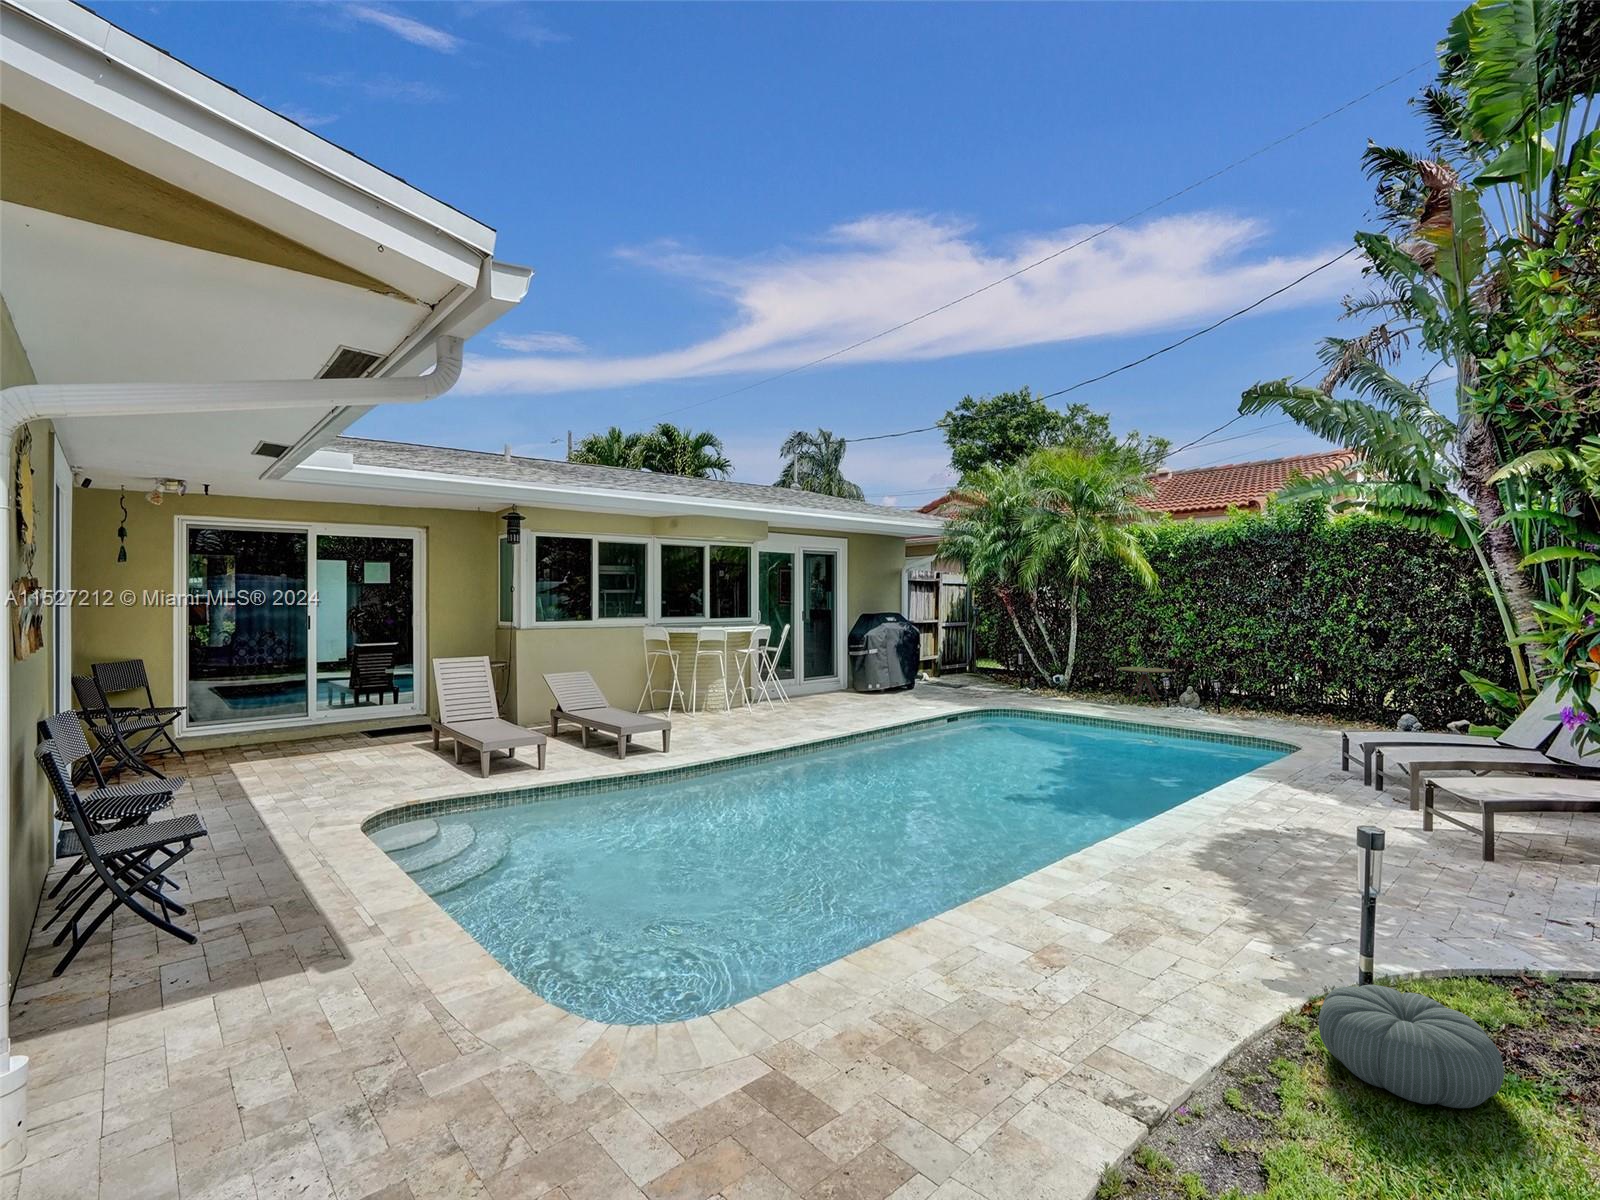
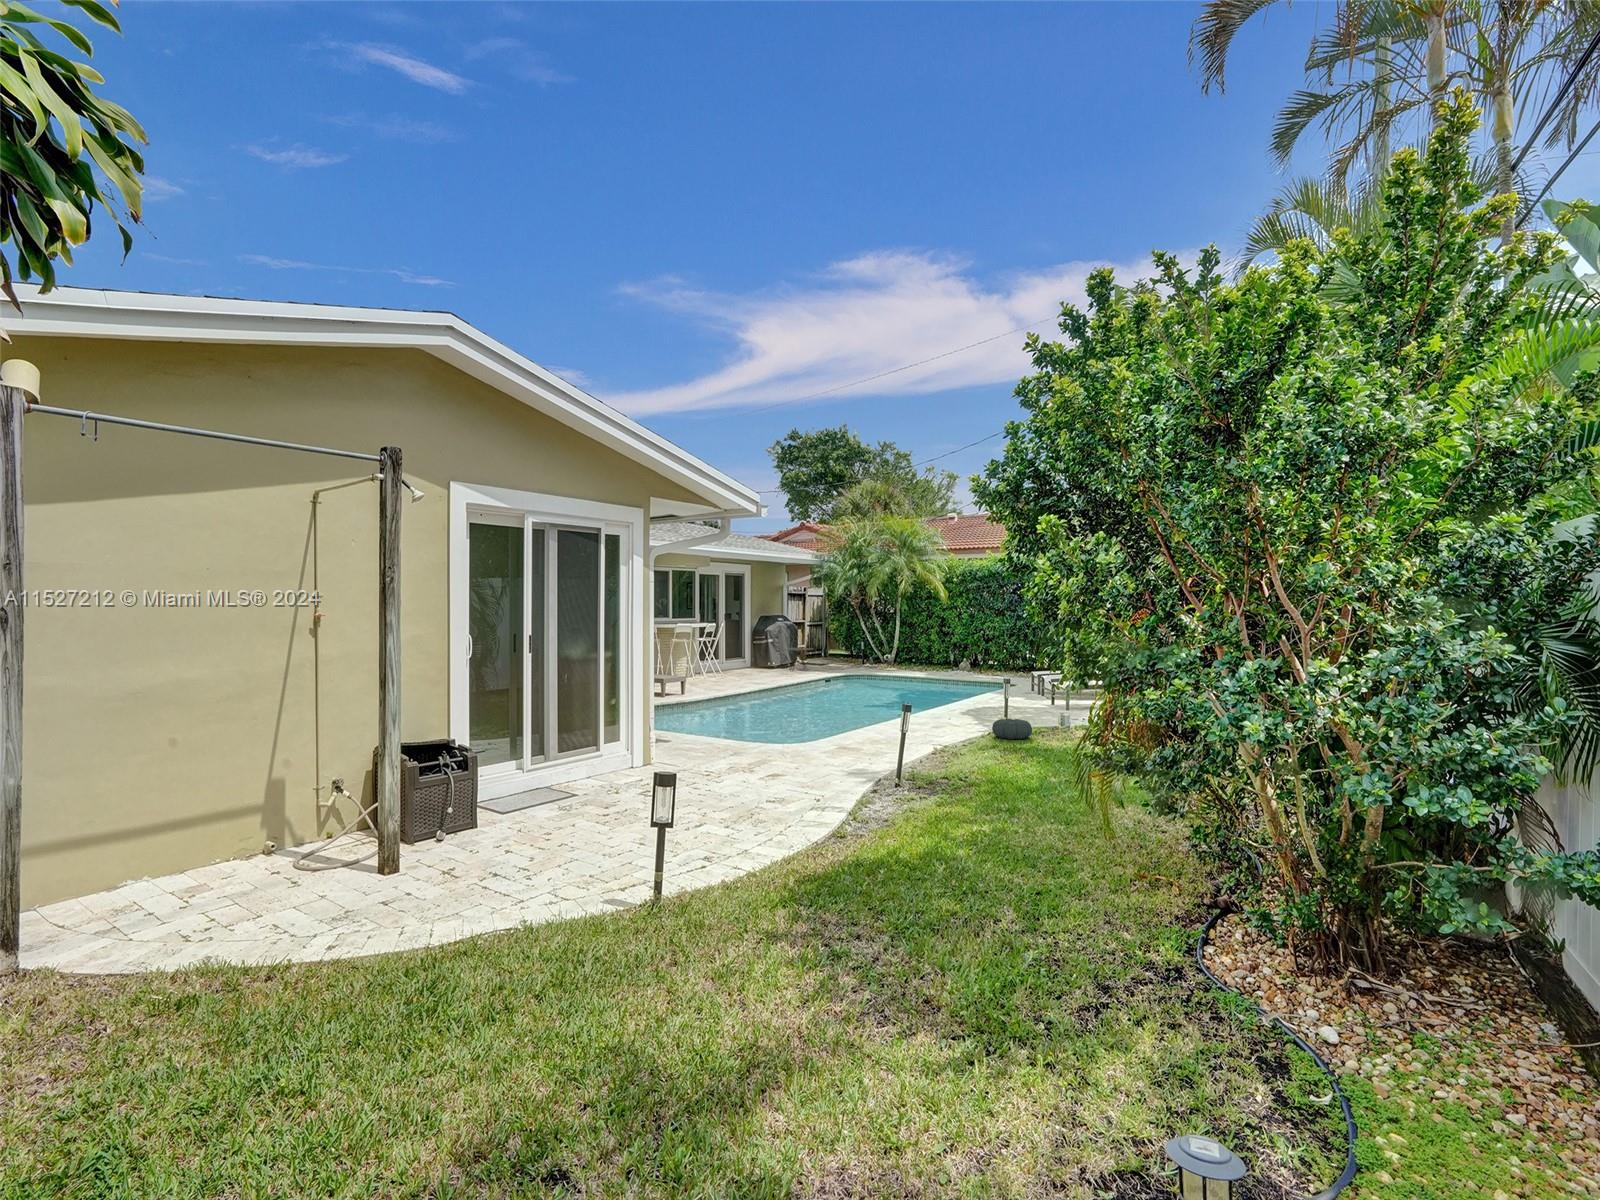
round table: present [1118,667,1172,704] -> present [785,648,813,668]

